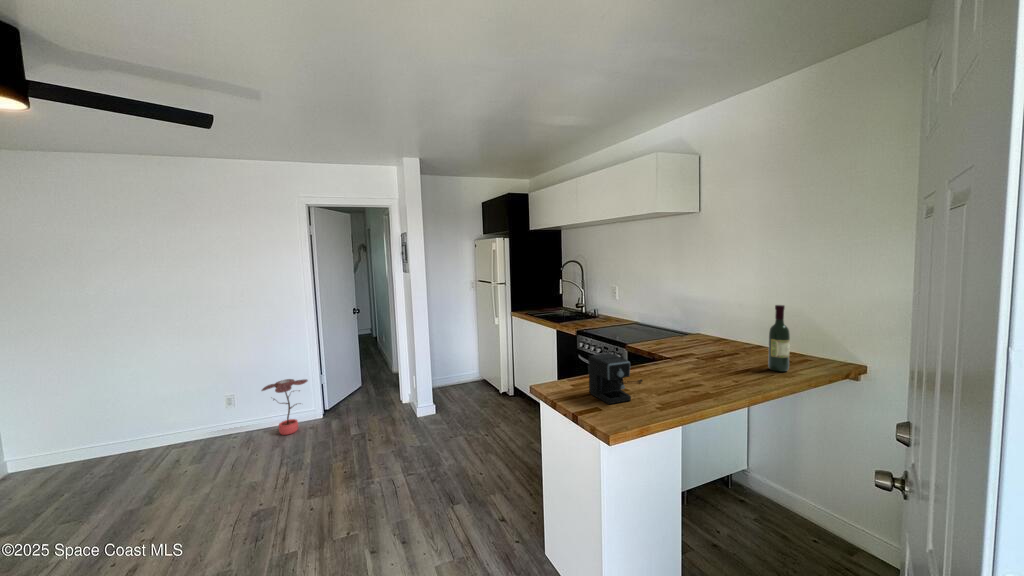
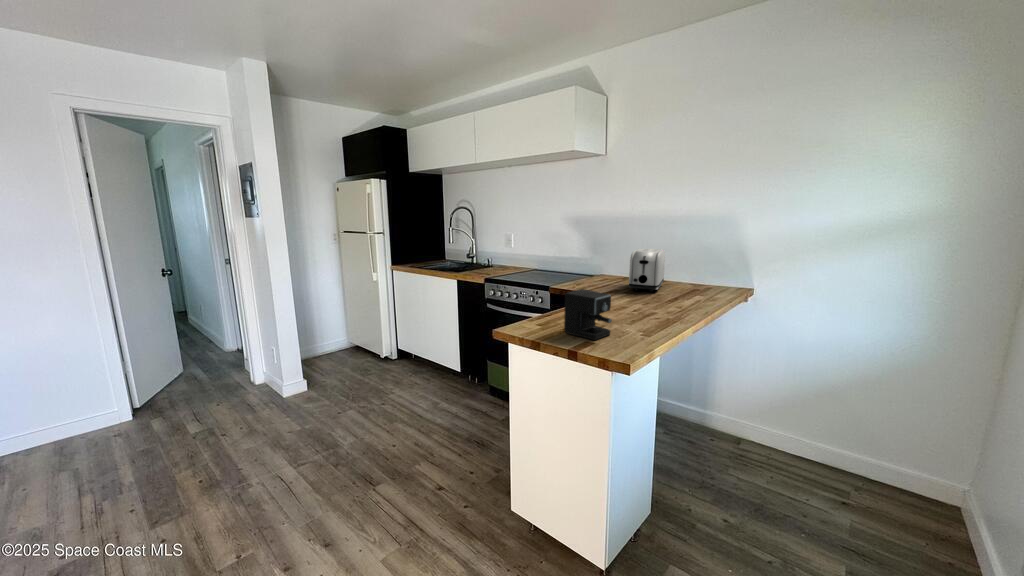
wine bottle: present [768,305,790,372] -> none [687,240,706,299]
toaster: none [708,310,758,358] -> present [629,249,665,292]
potted plant: present [262,379,308,435] -> none [9,371,100,456]

